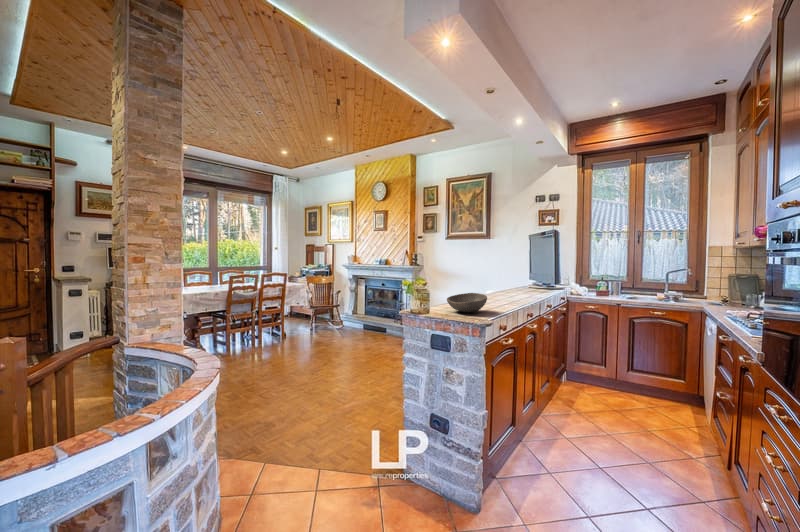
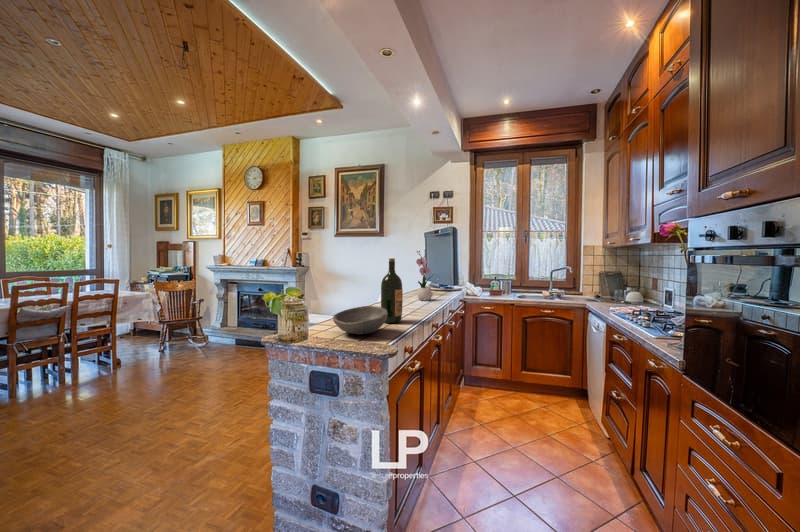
flower arrangement: none [516,252,533,295] -> present [416,251,433,301]
wine bottle: none [483,258,500,308] -> present [381,258,403,323]

